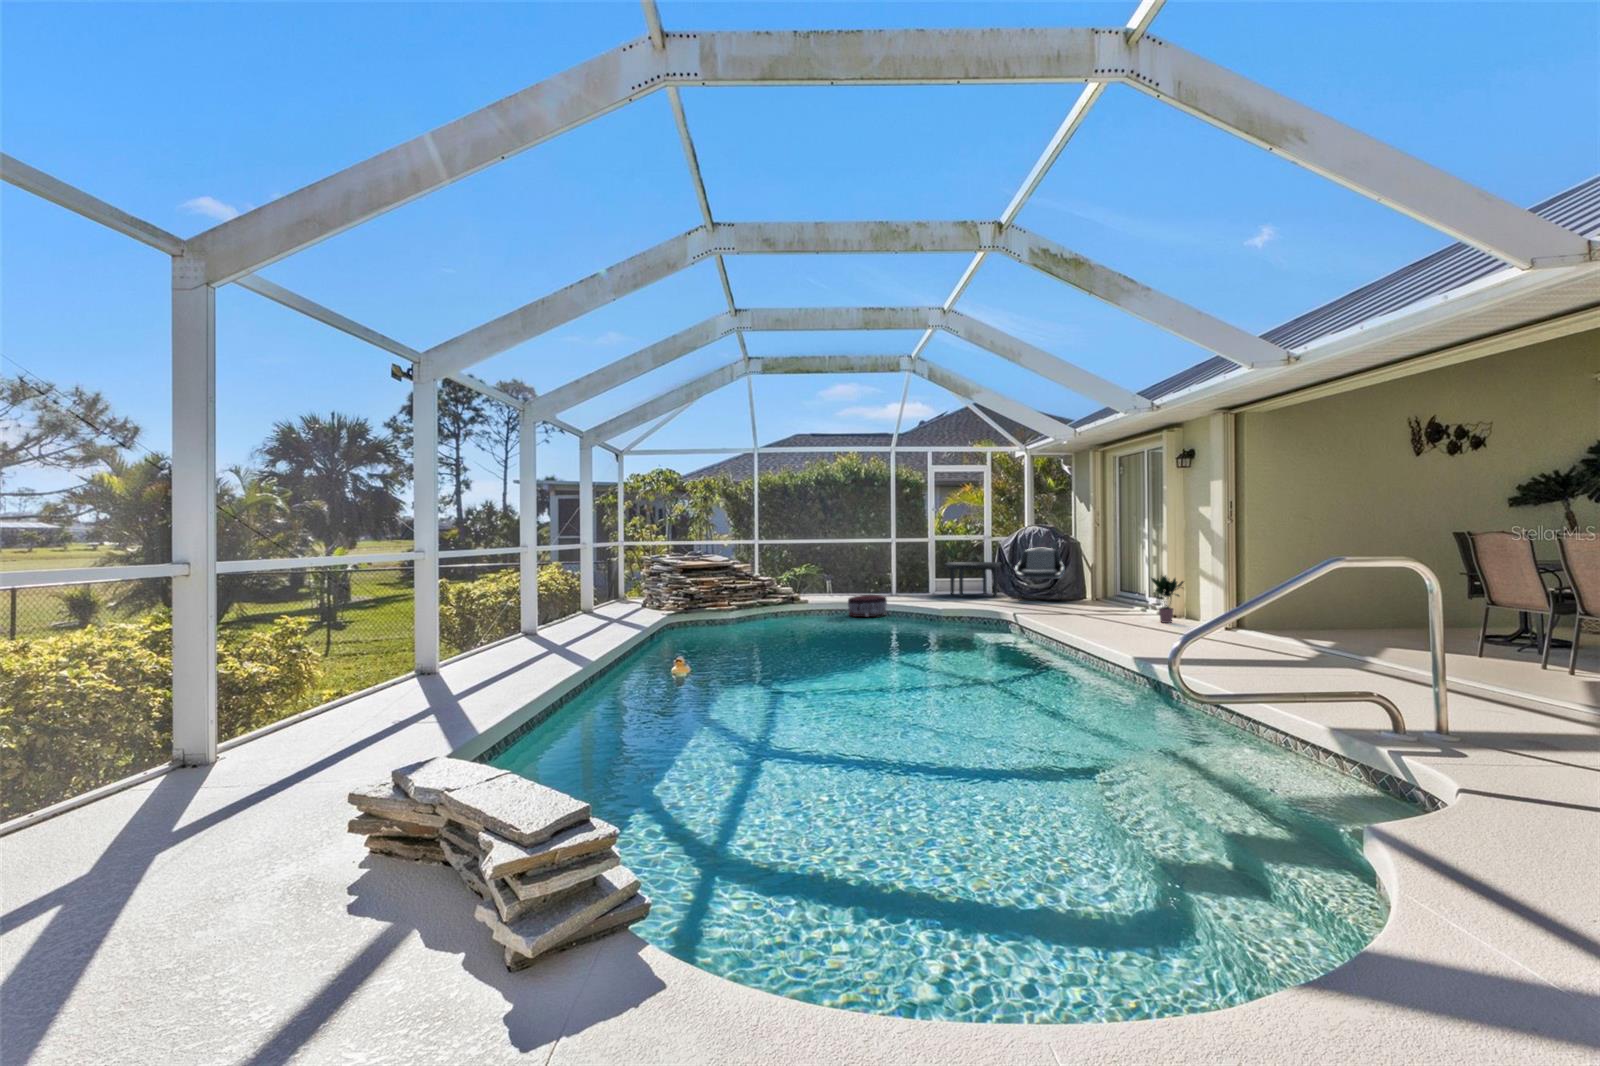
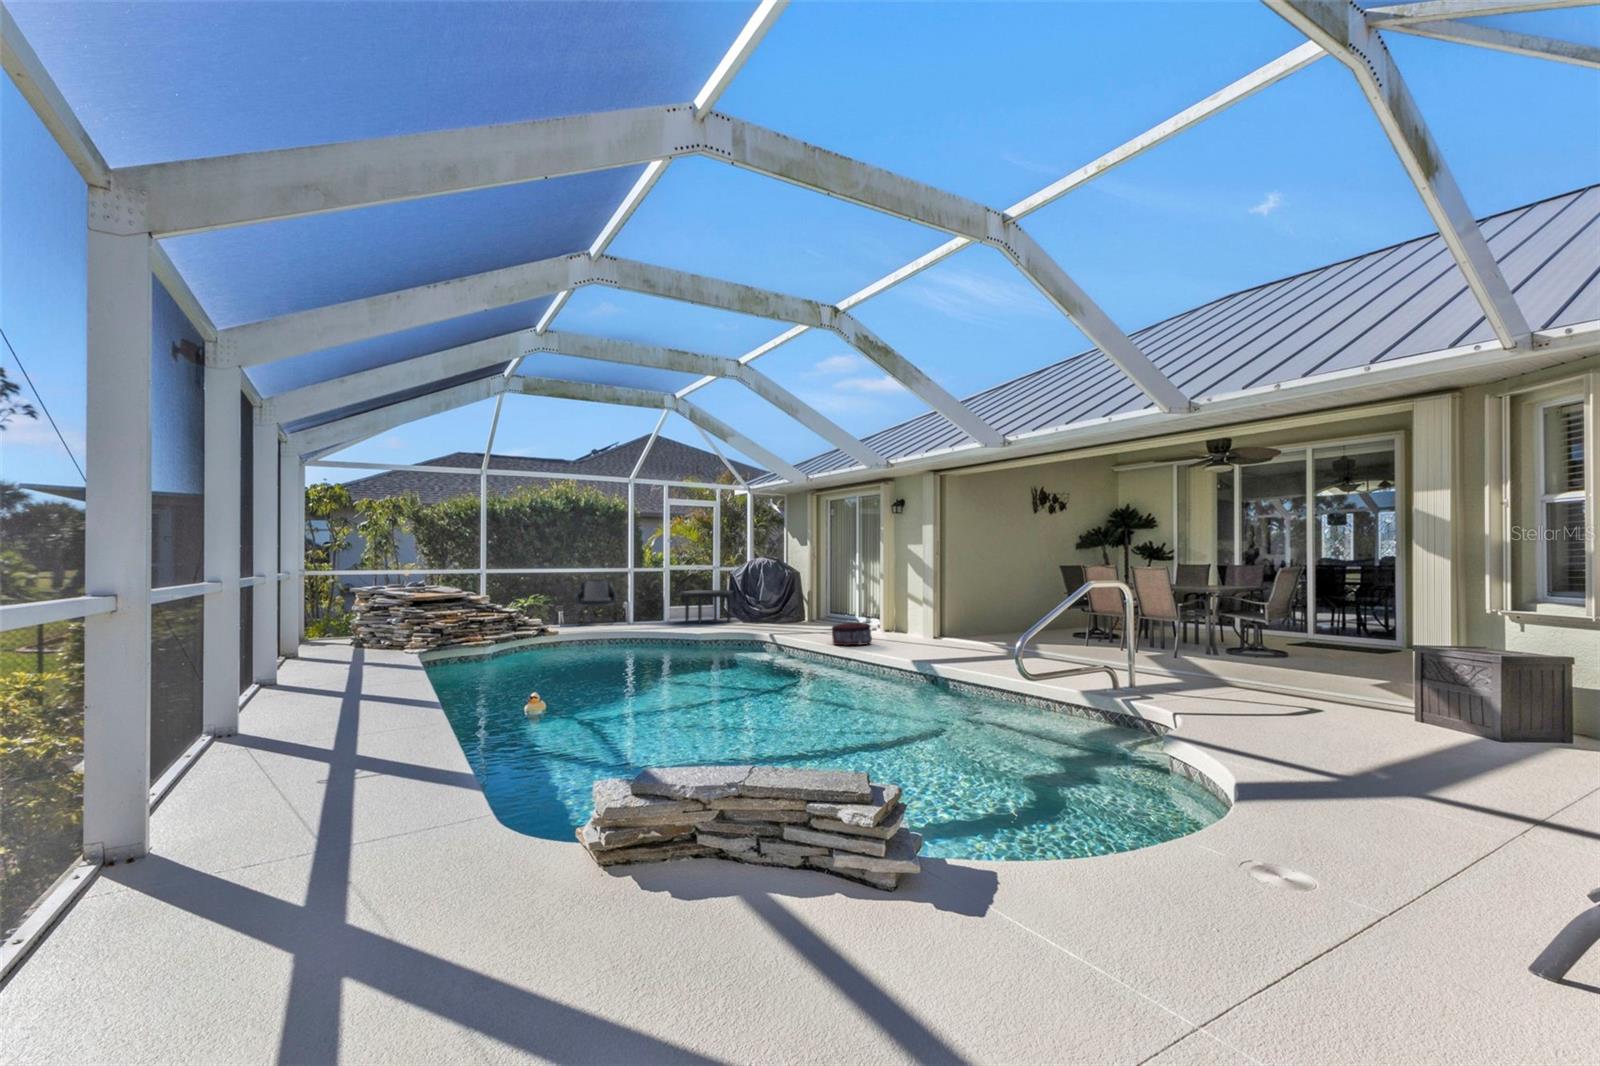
lounge chair: present [1015,548,1065,601] -> present [575,580,617,623]
potted plant: present [1151,575,1183,623] -> none [882,597,910,636]
pouf: present [848,595,887,617] -> present [832,623,872,645]

